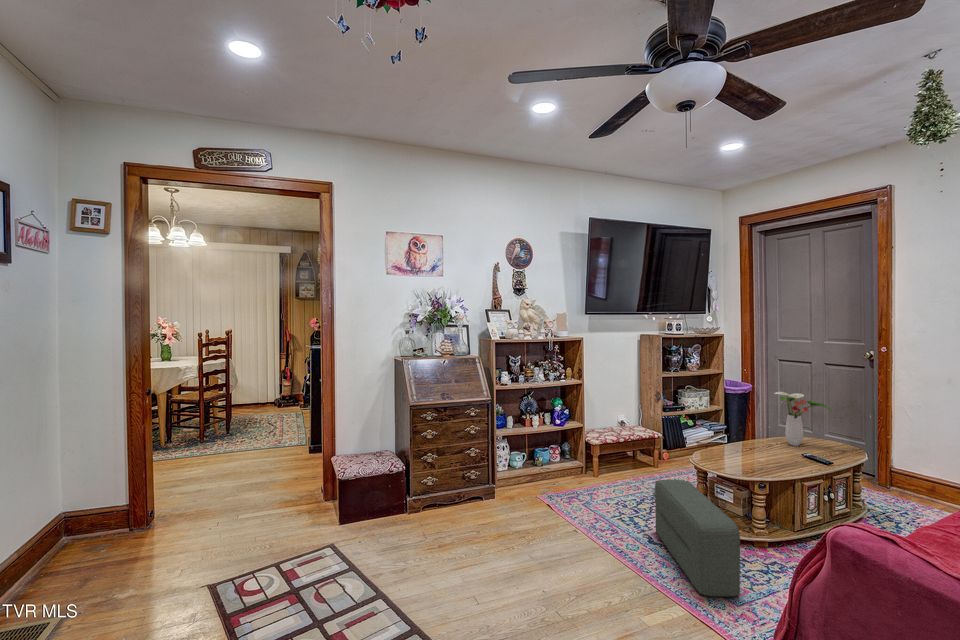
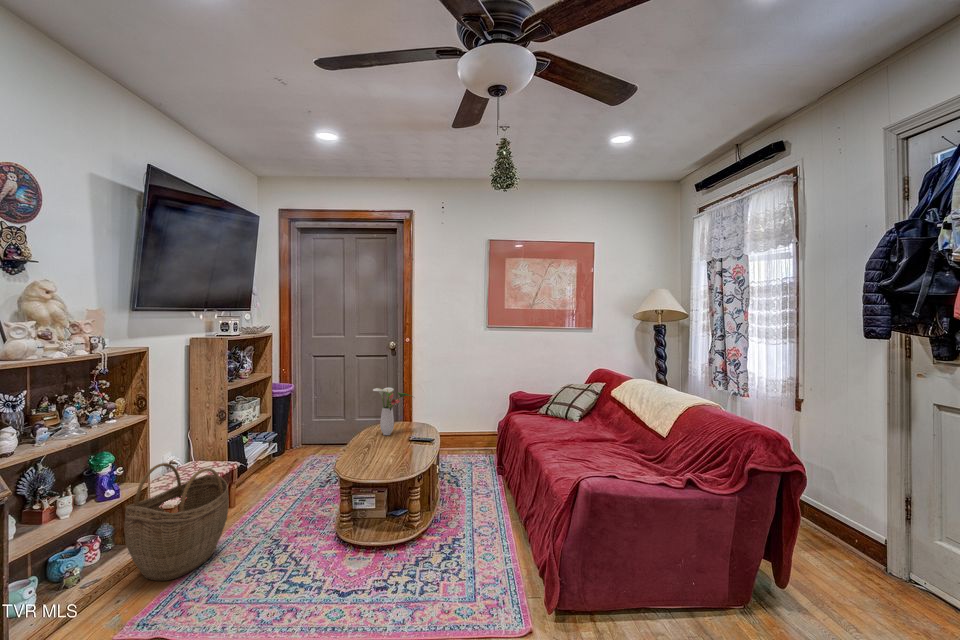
woven basket: none [562,414,622,488] -> present [124,463,229,581]
pouf: present [655,479,740,597] -> none [332,504,465,616]

